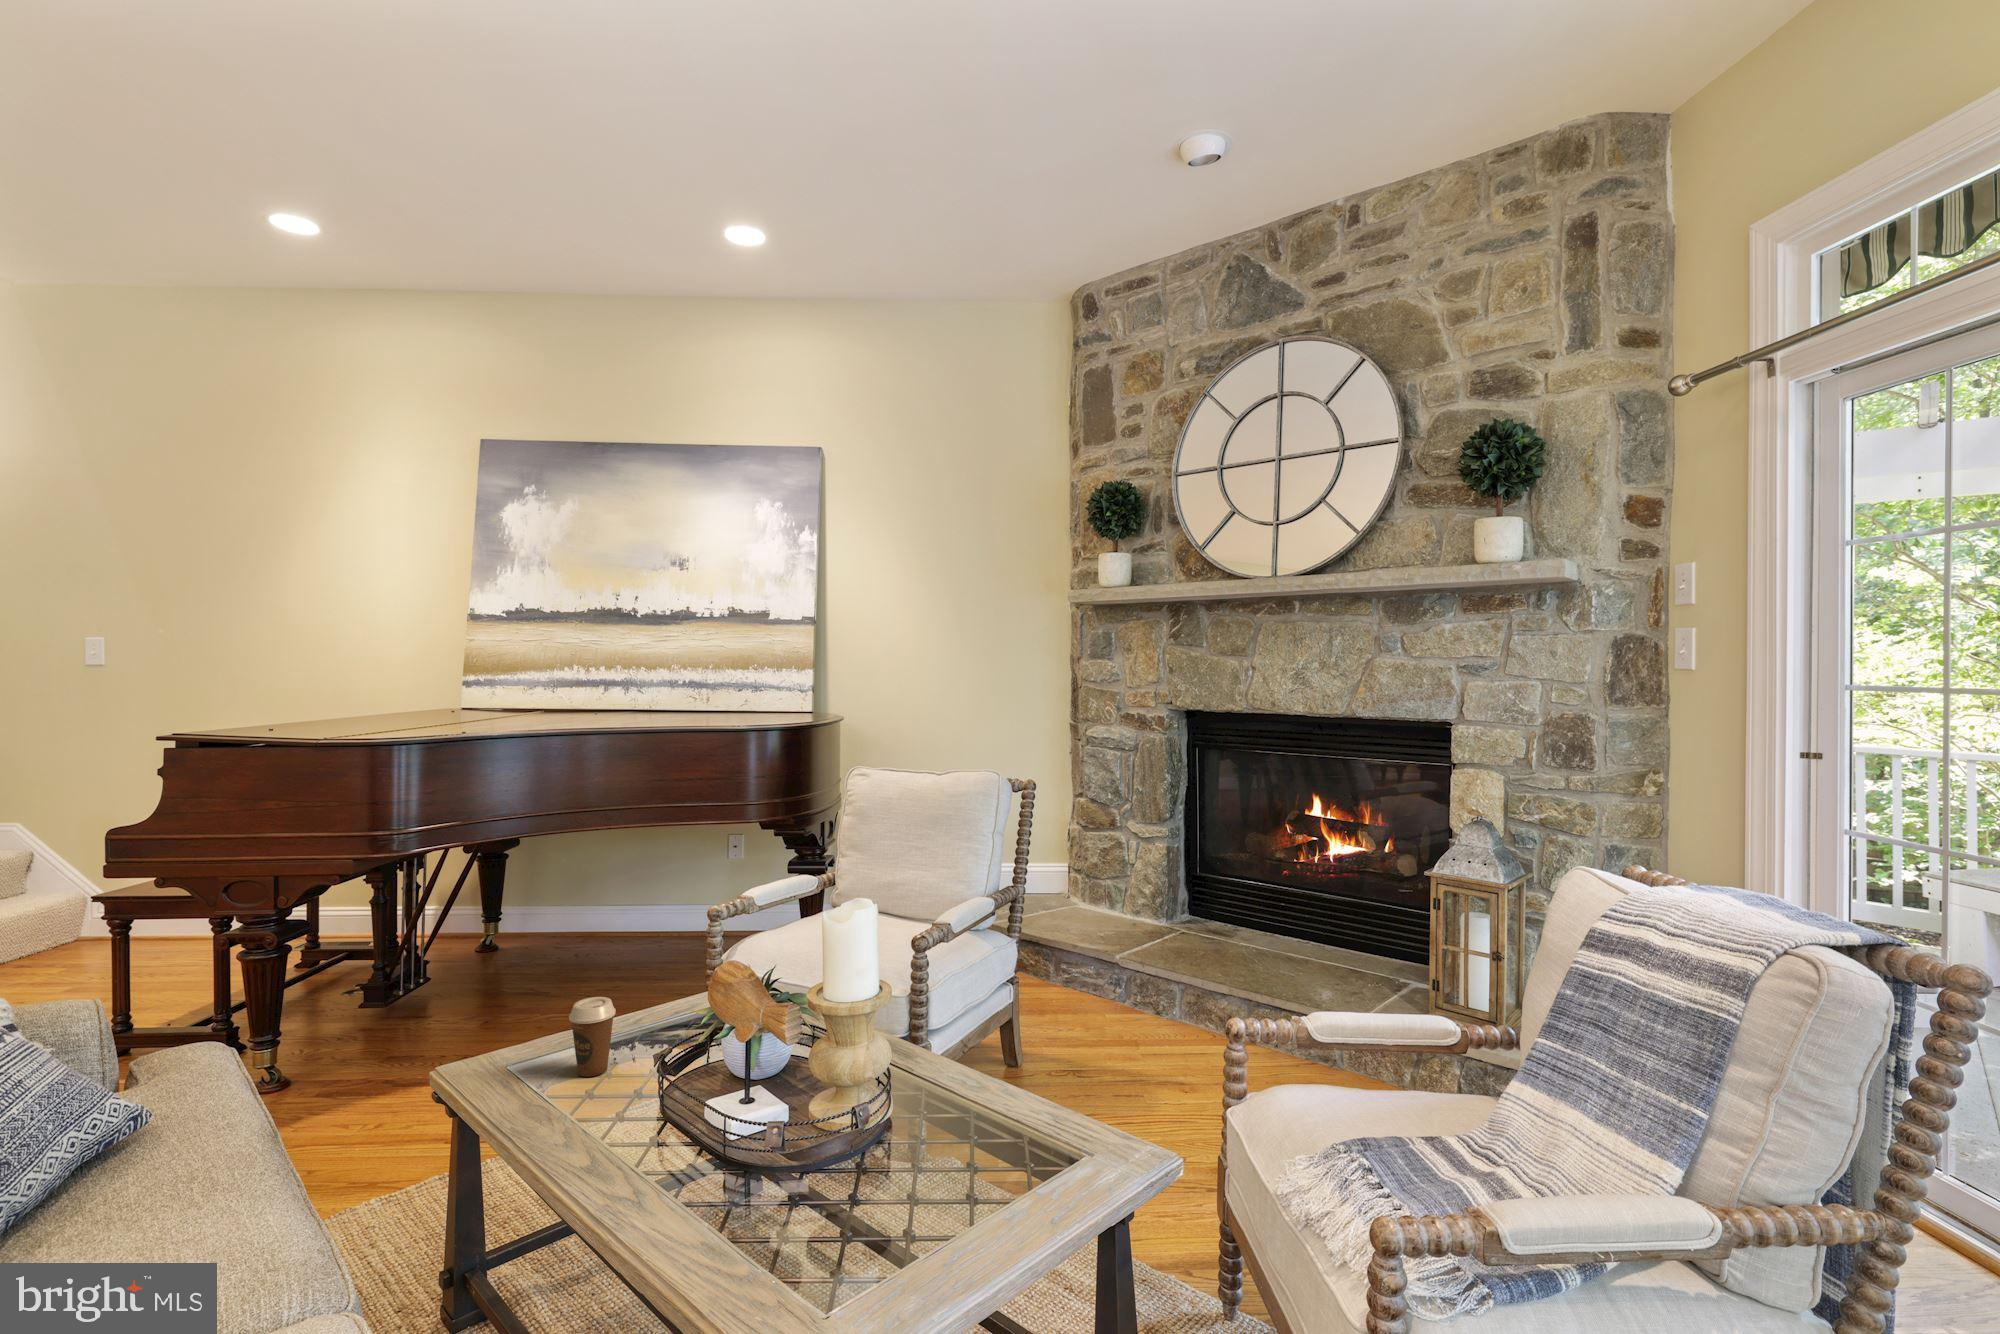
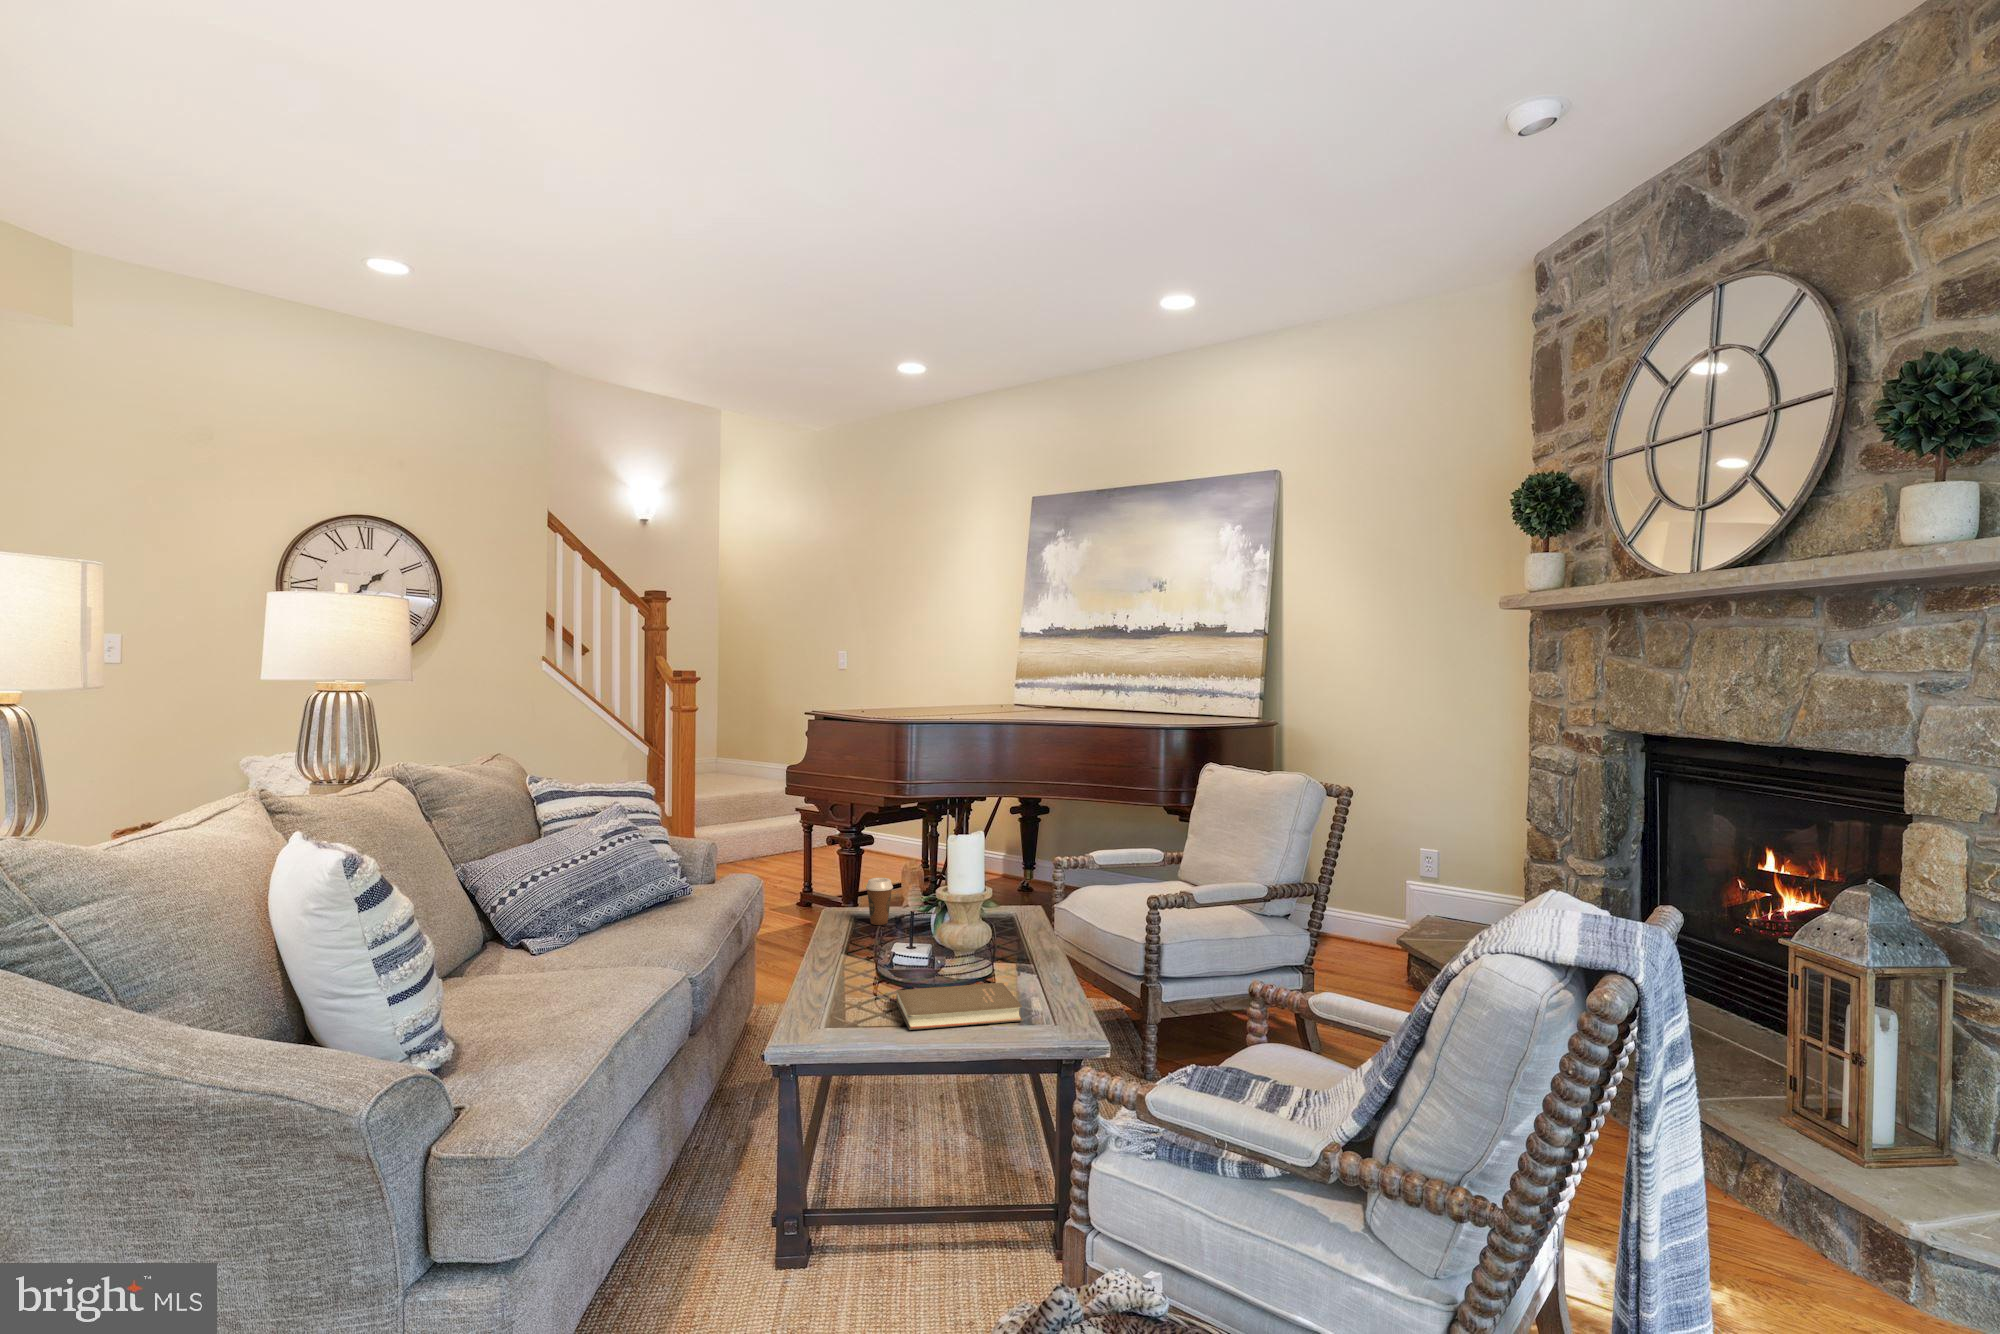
book: none [859,1111,1050,1240] -> present [896,983,1023,1030]

